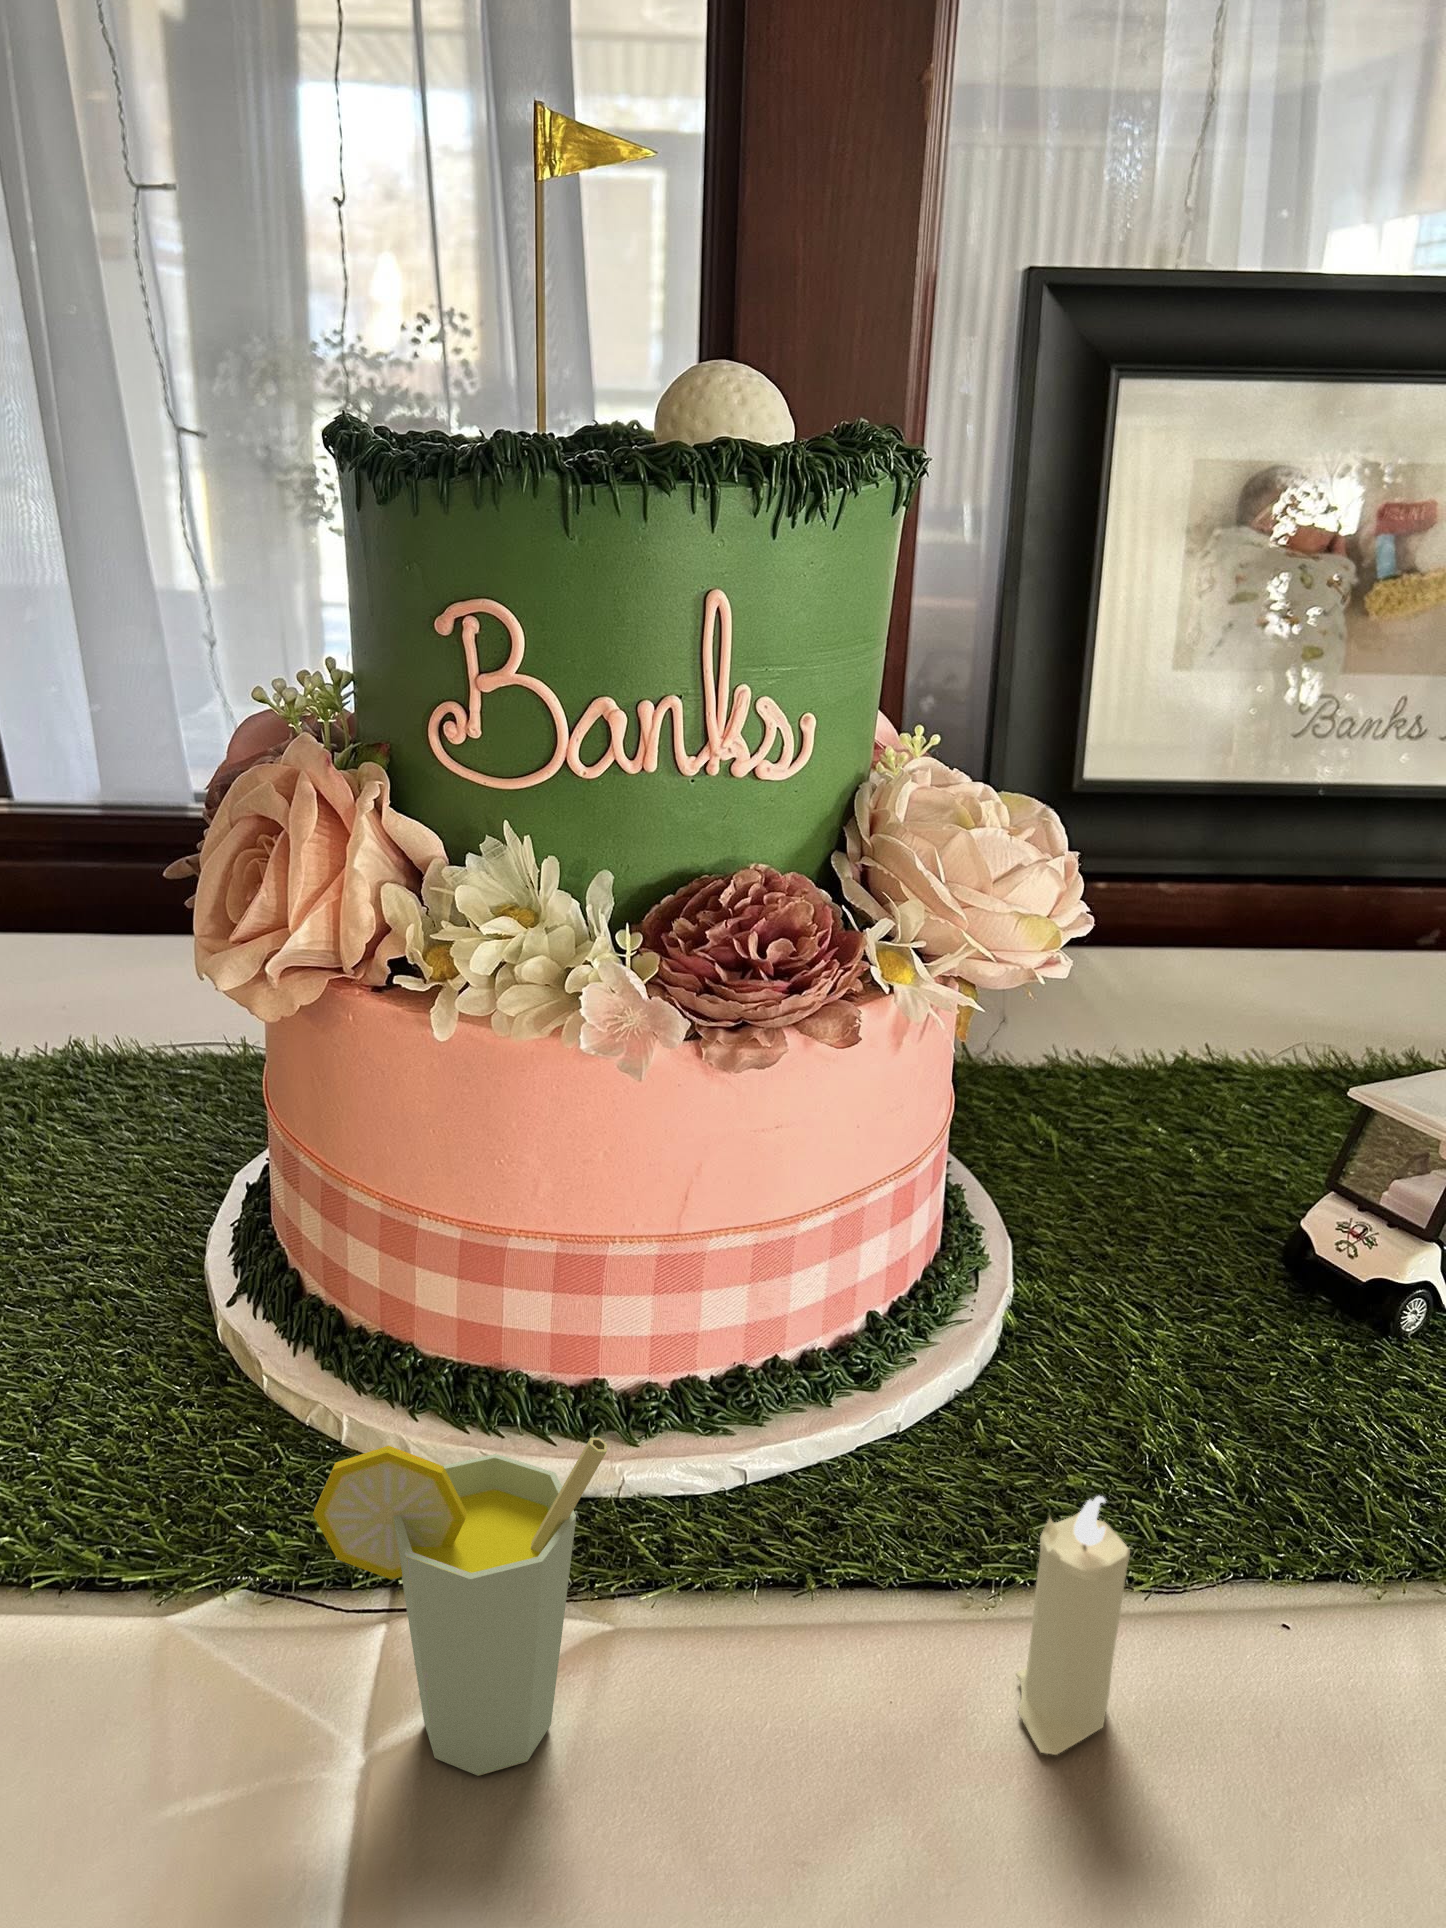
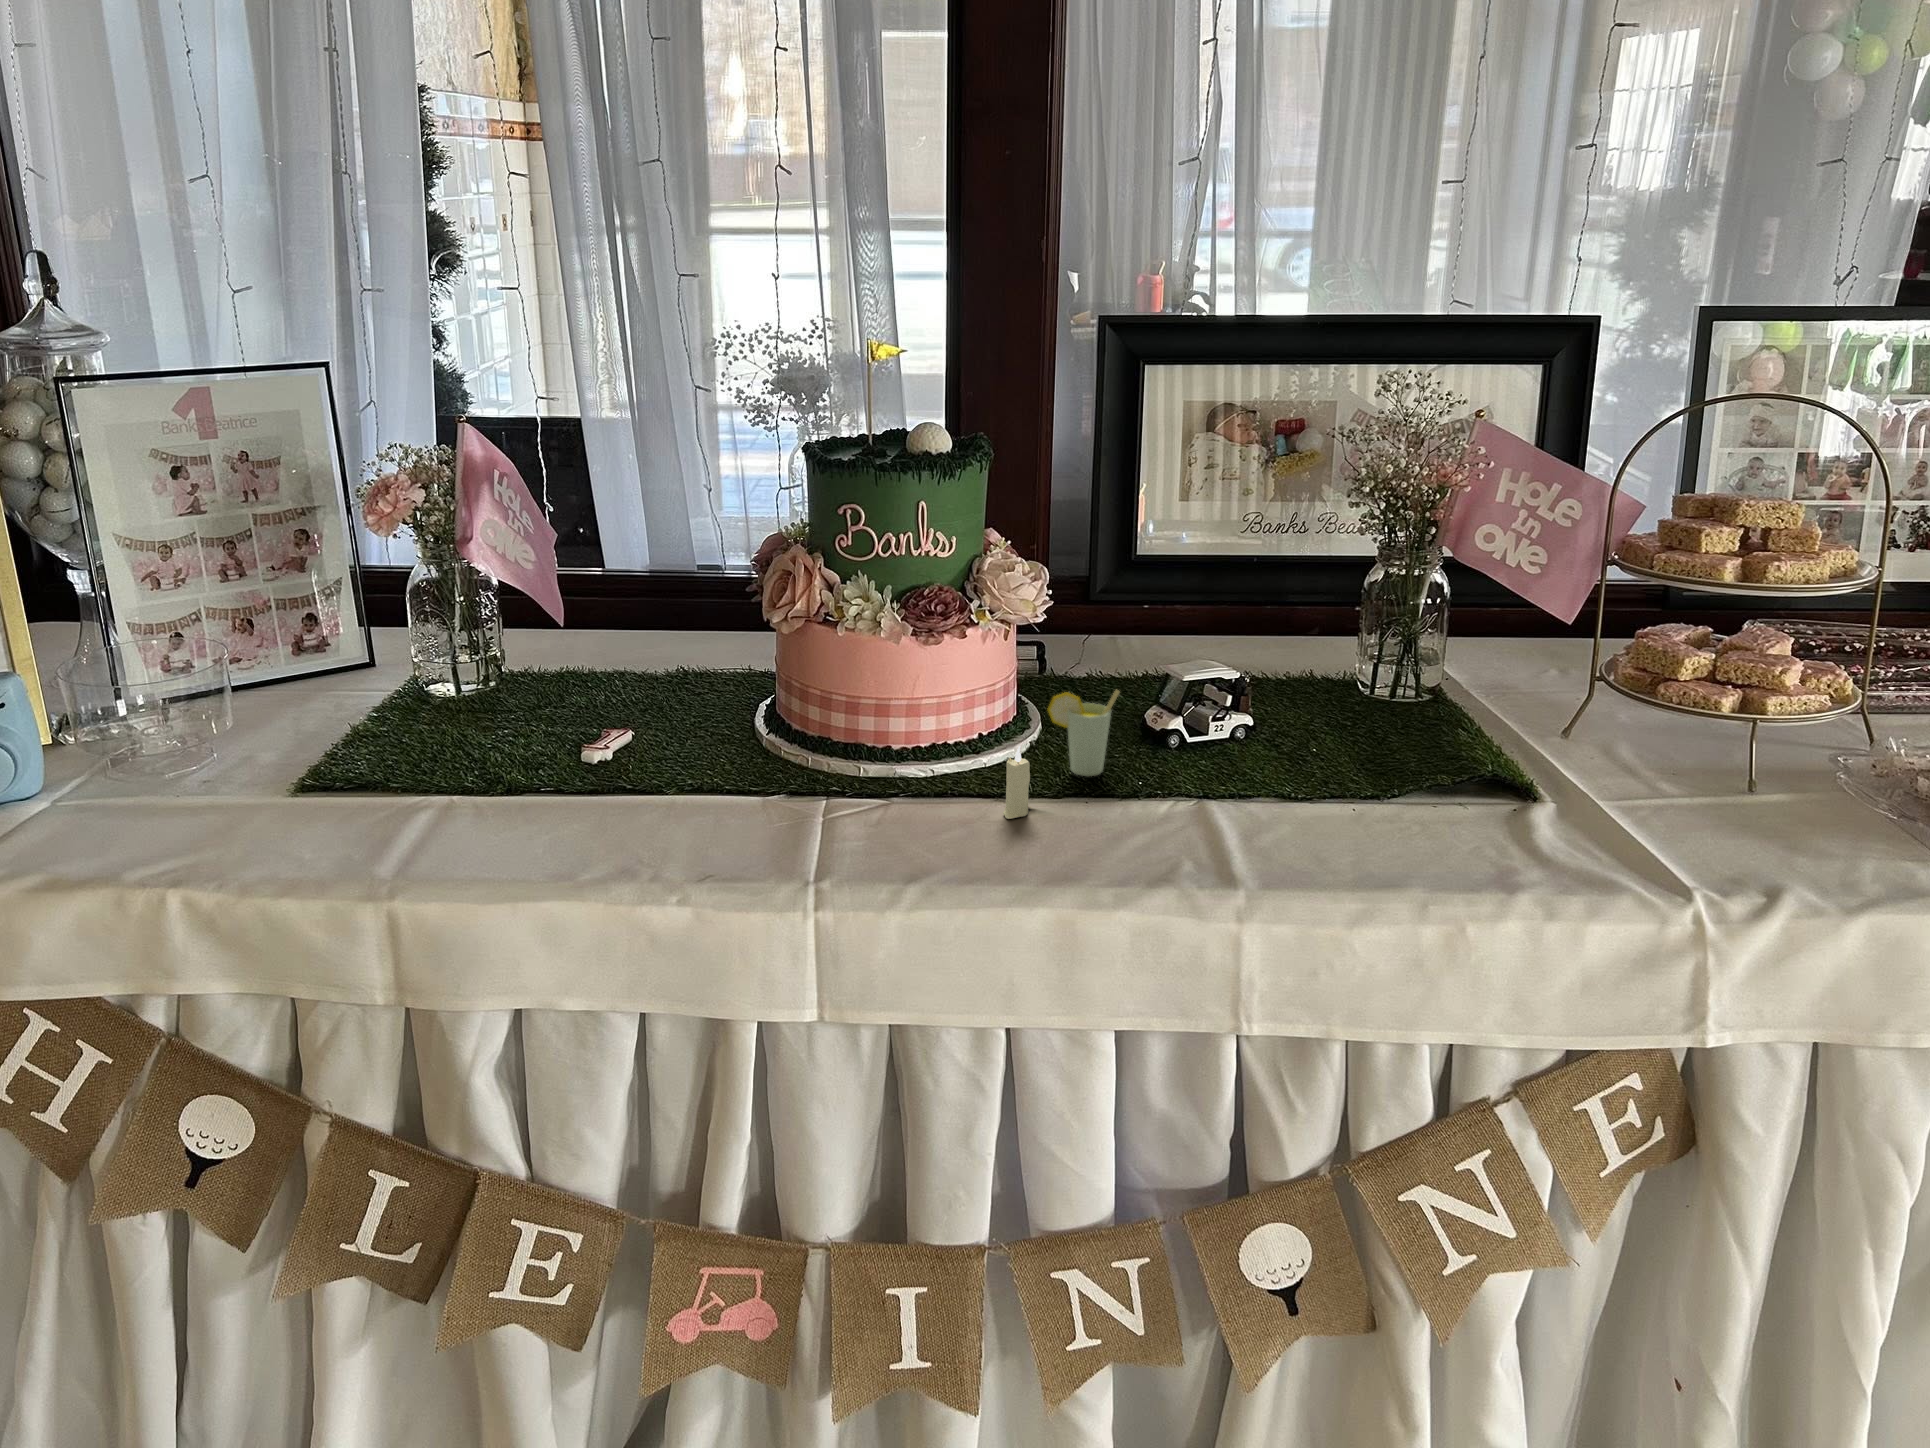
cup: present [313,1438,607,1776] -> present [1048,690,1119,776]

